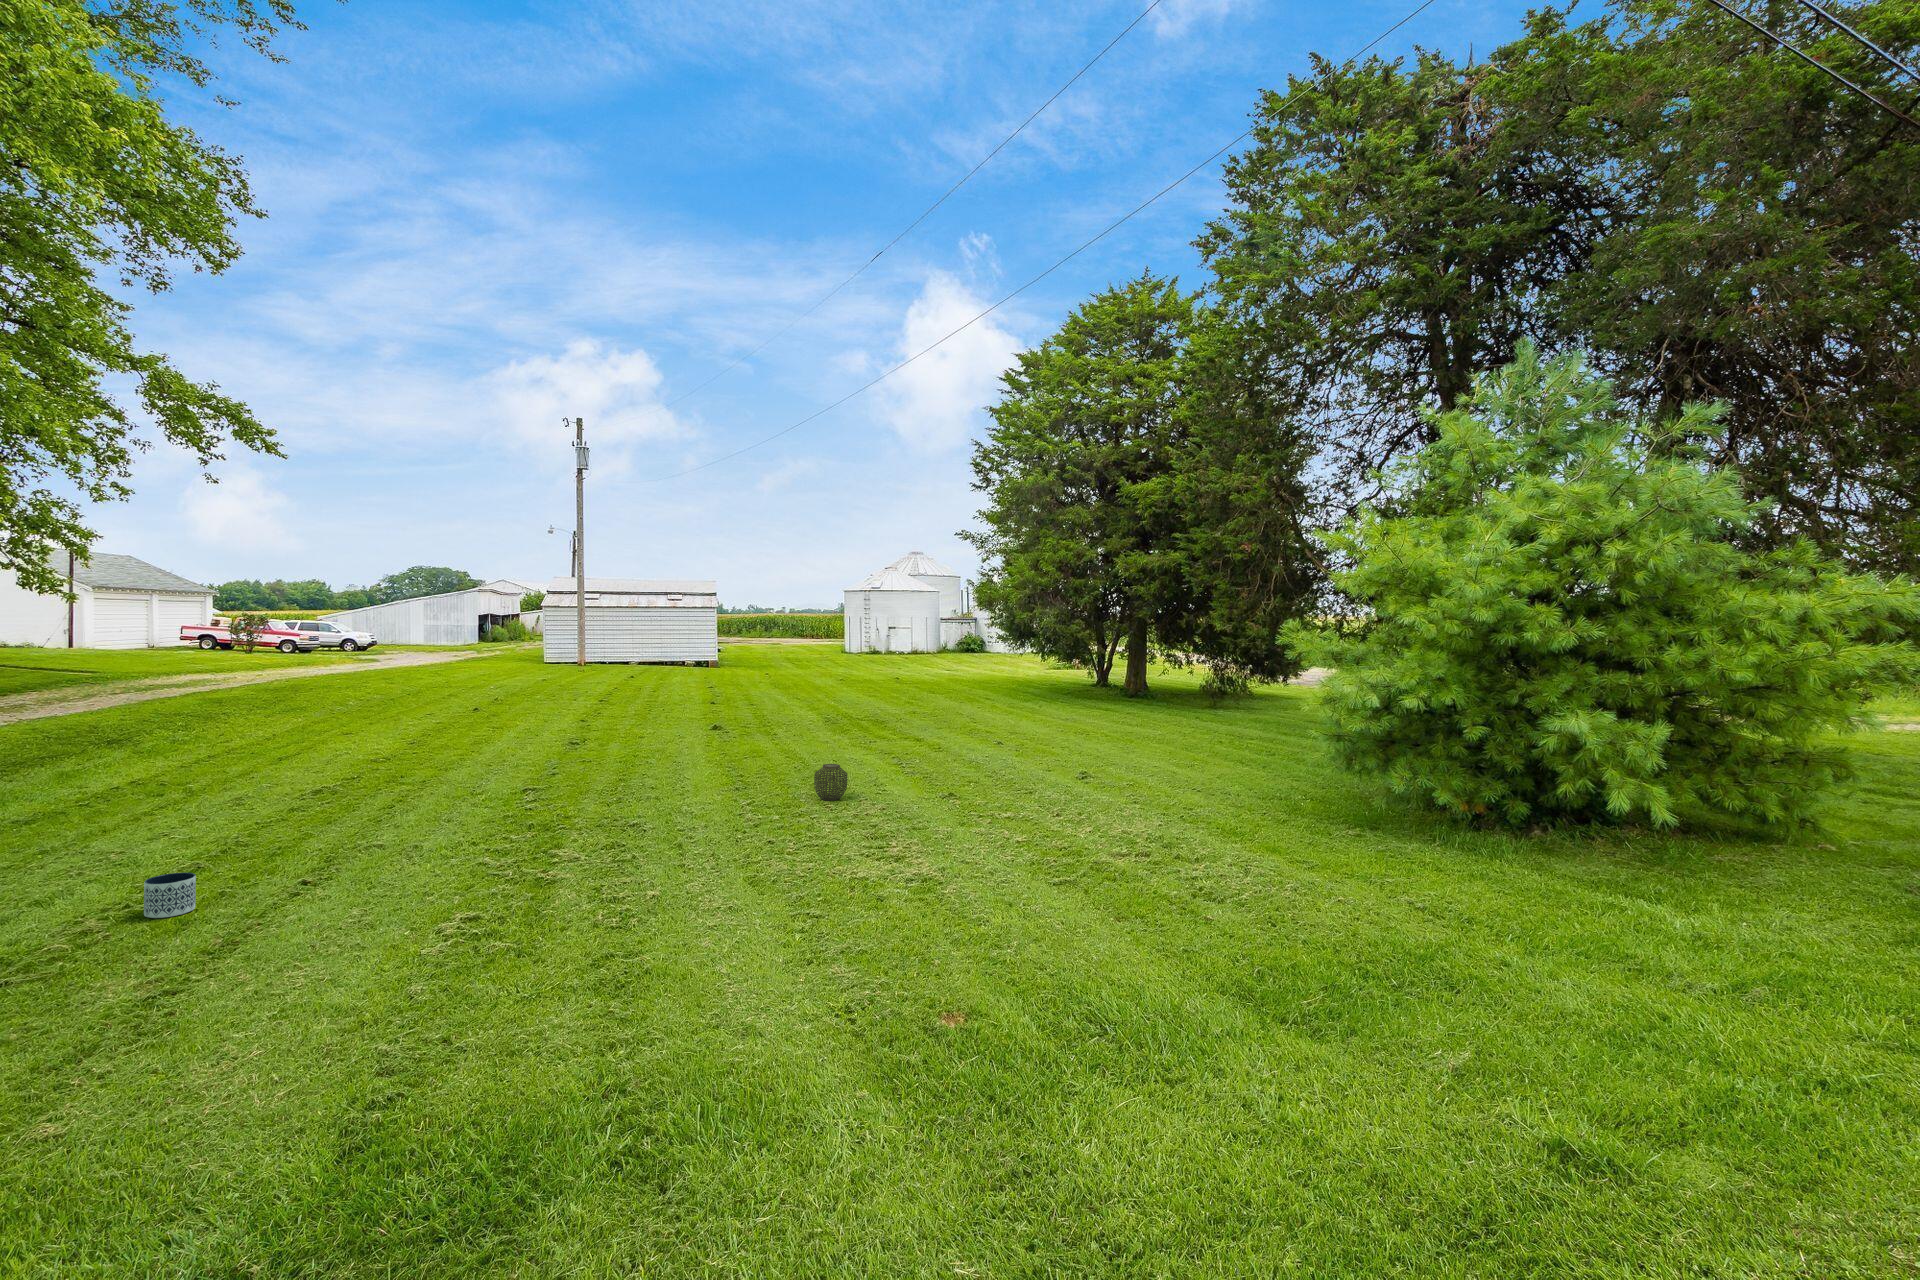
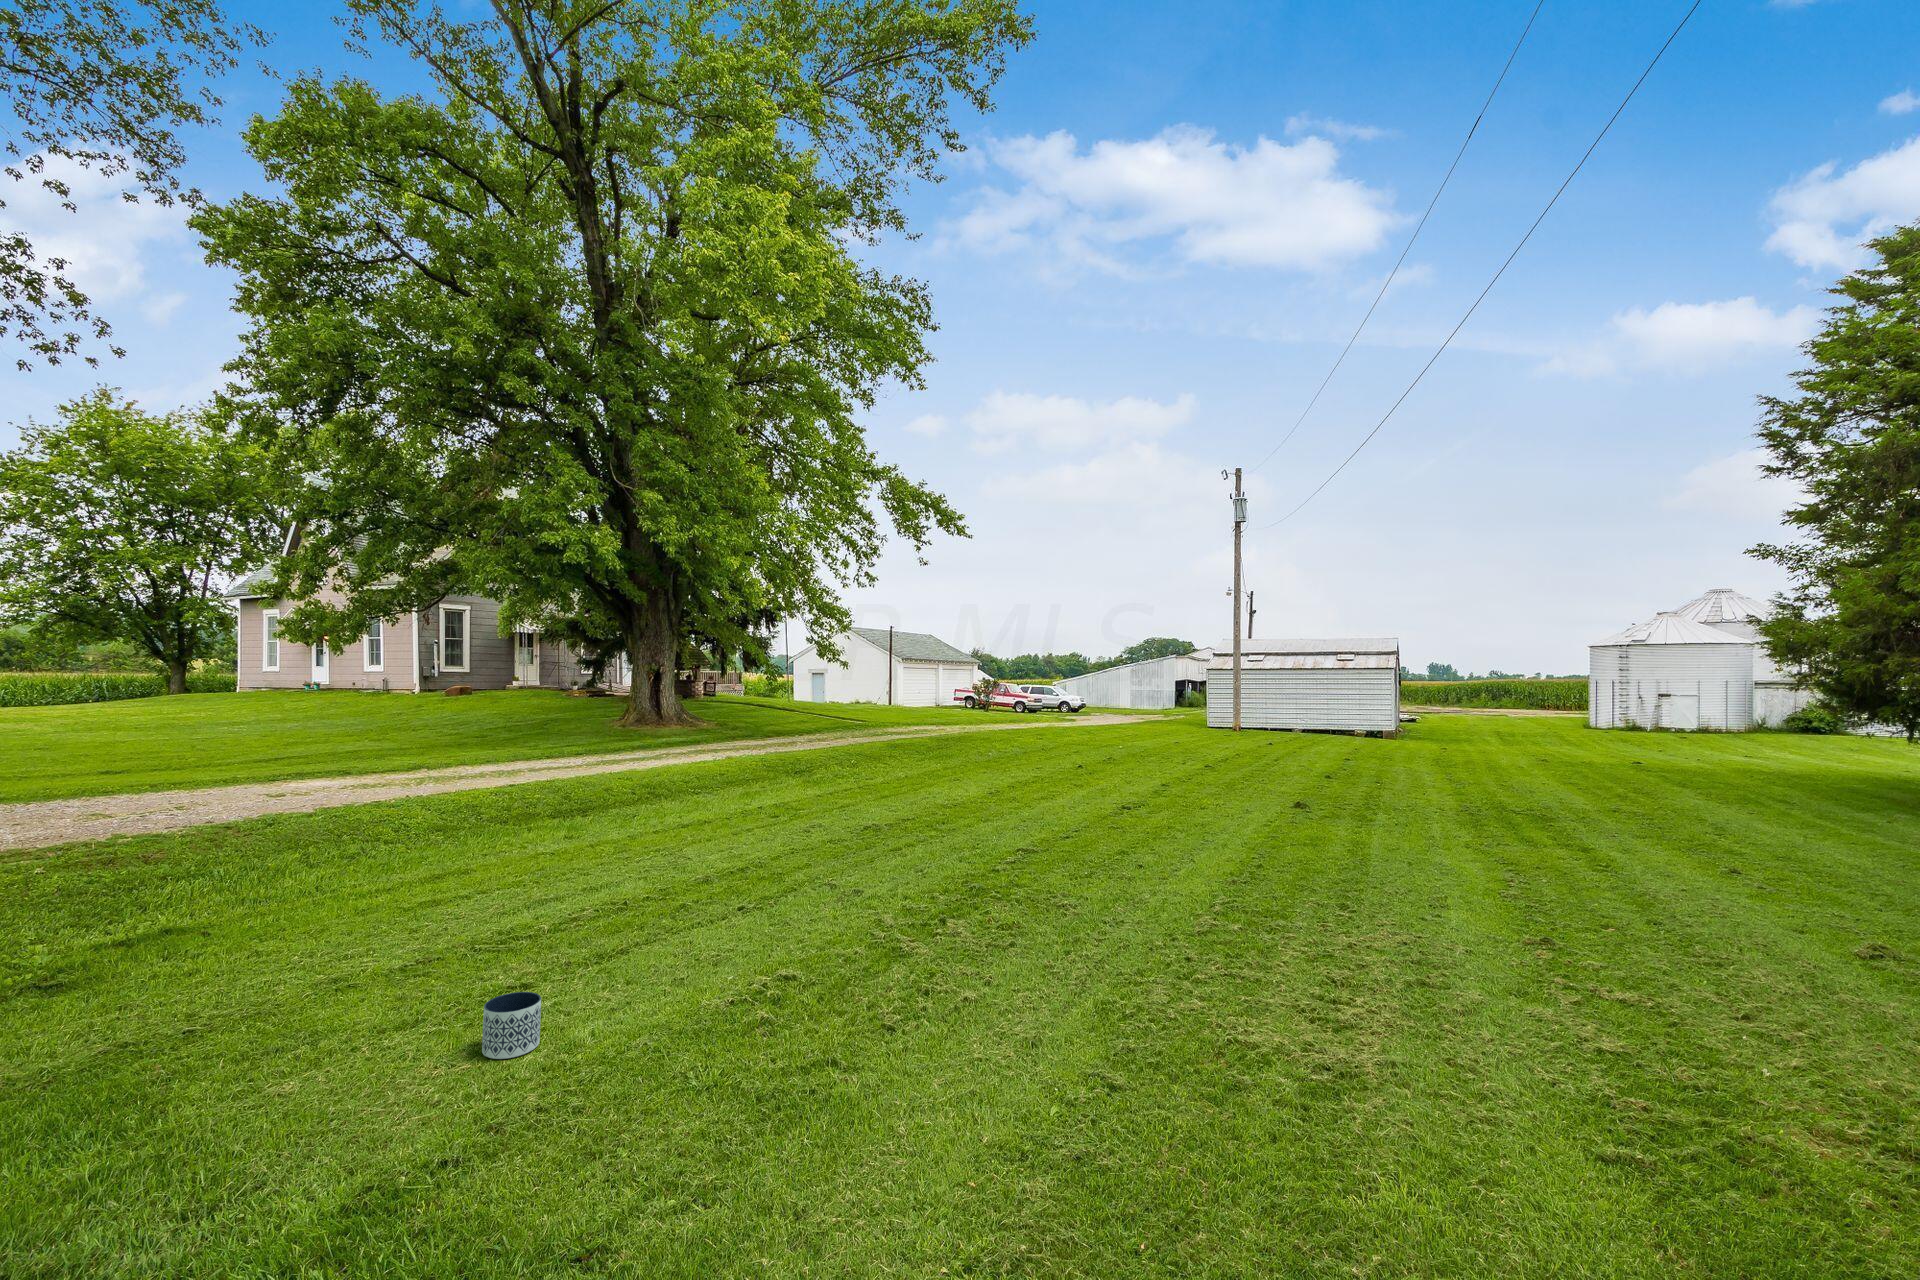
woven basket: present [814,764,847,801] -> none [1545,964,1632,1052]

